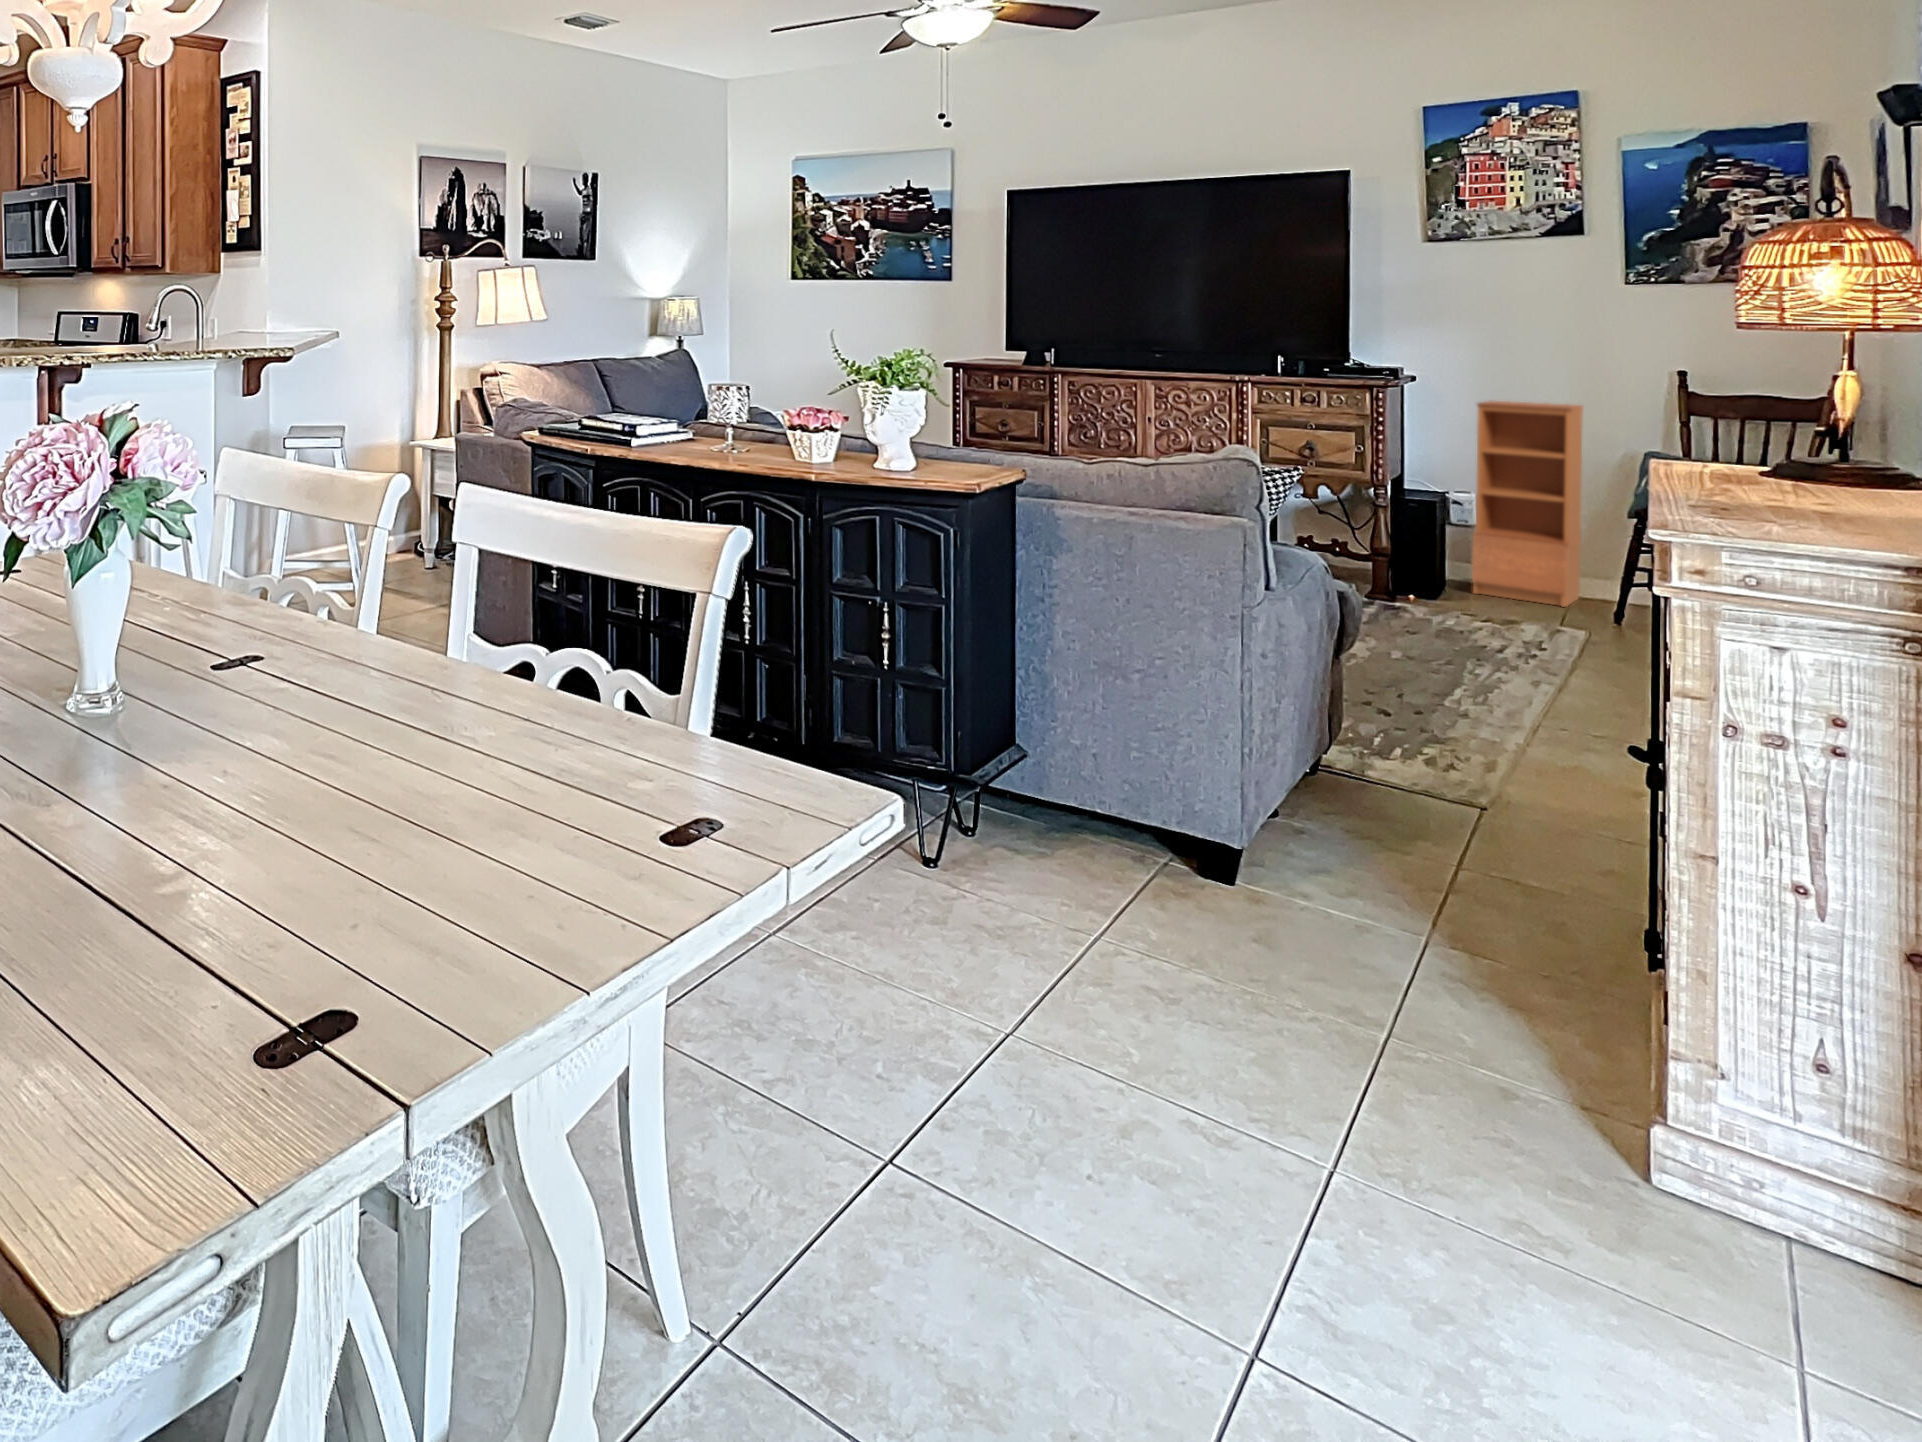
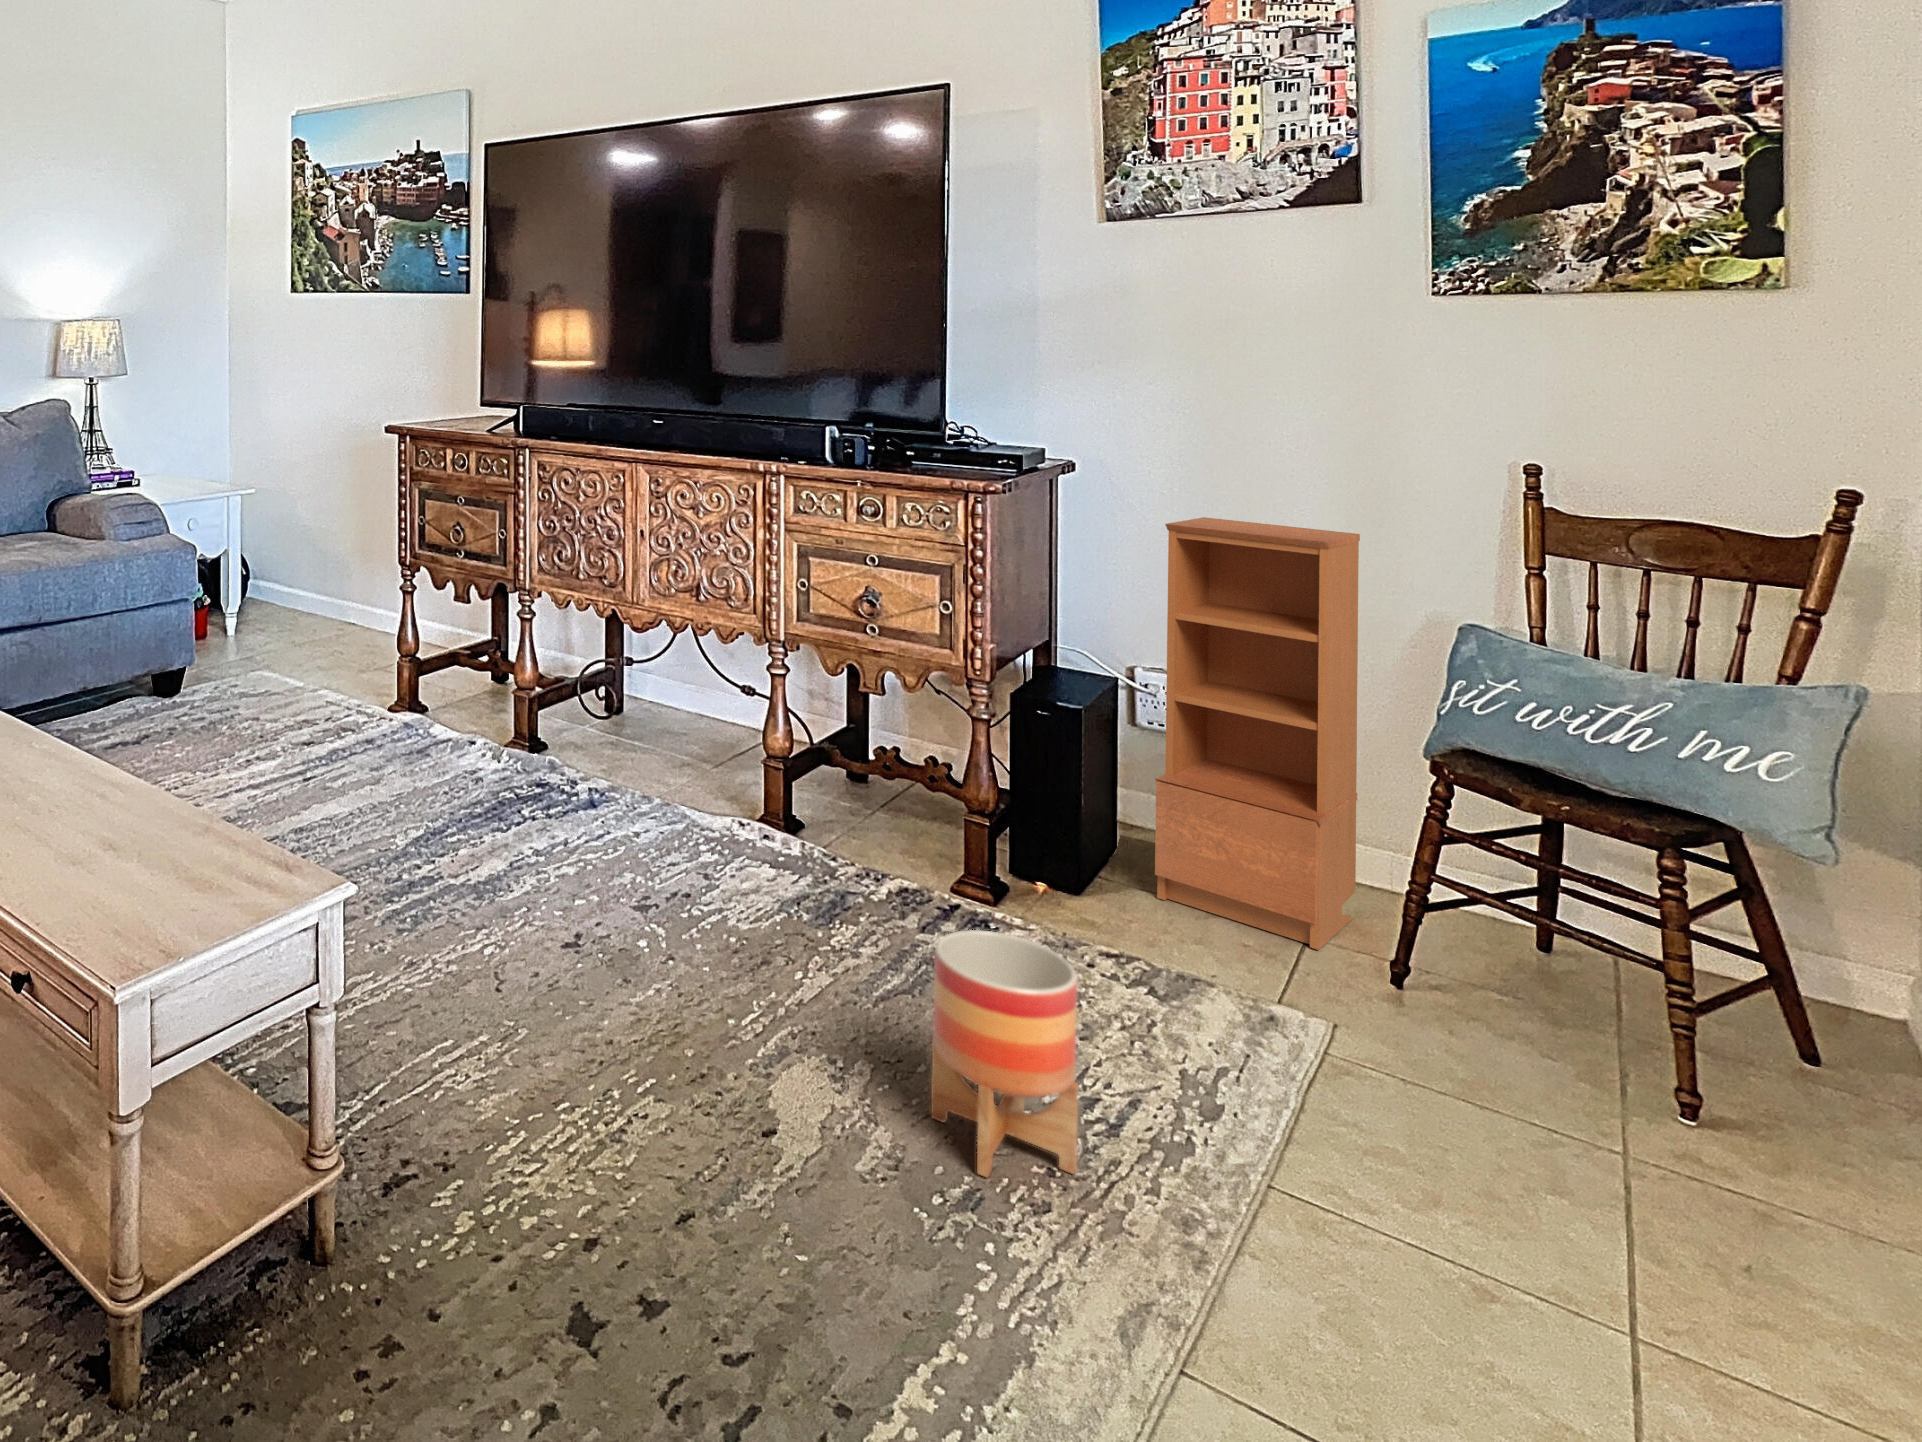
planter: none [1419,570,1492,658] -> present [931,930,1078,1177]

